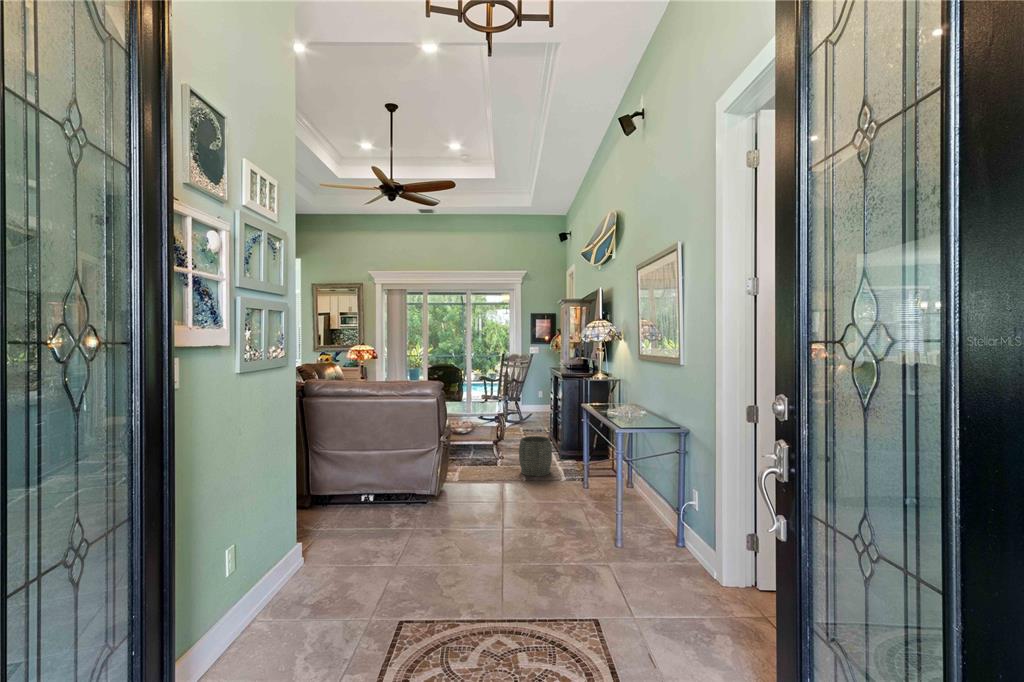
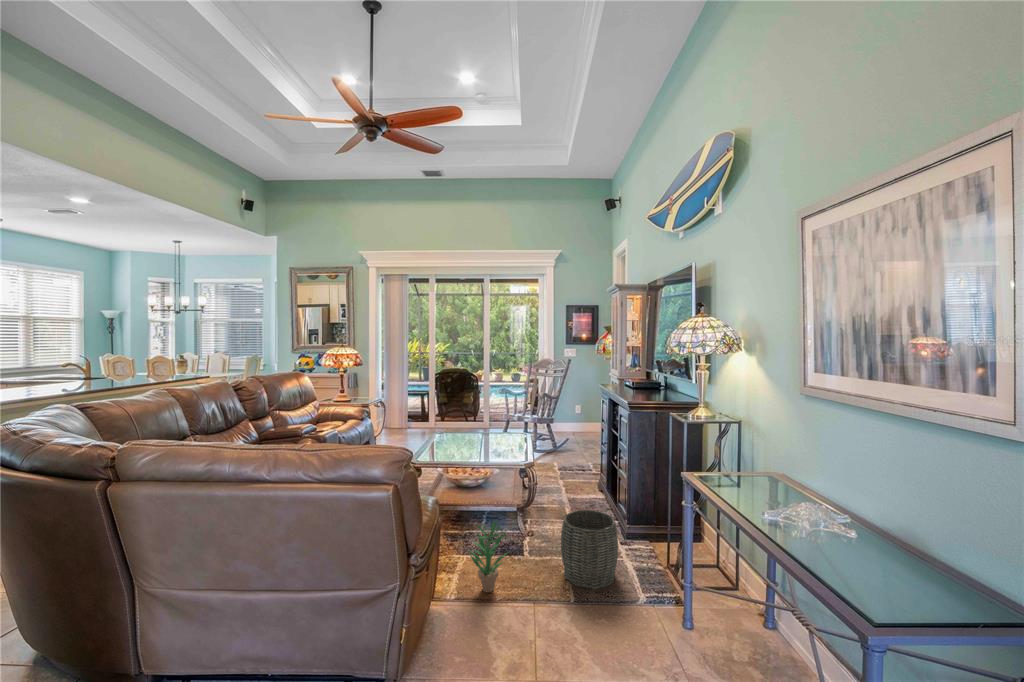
potted plant: none [465,436,489,479] -> present [469,521,507,592]

